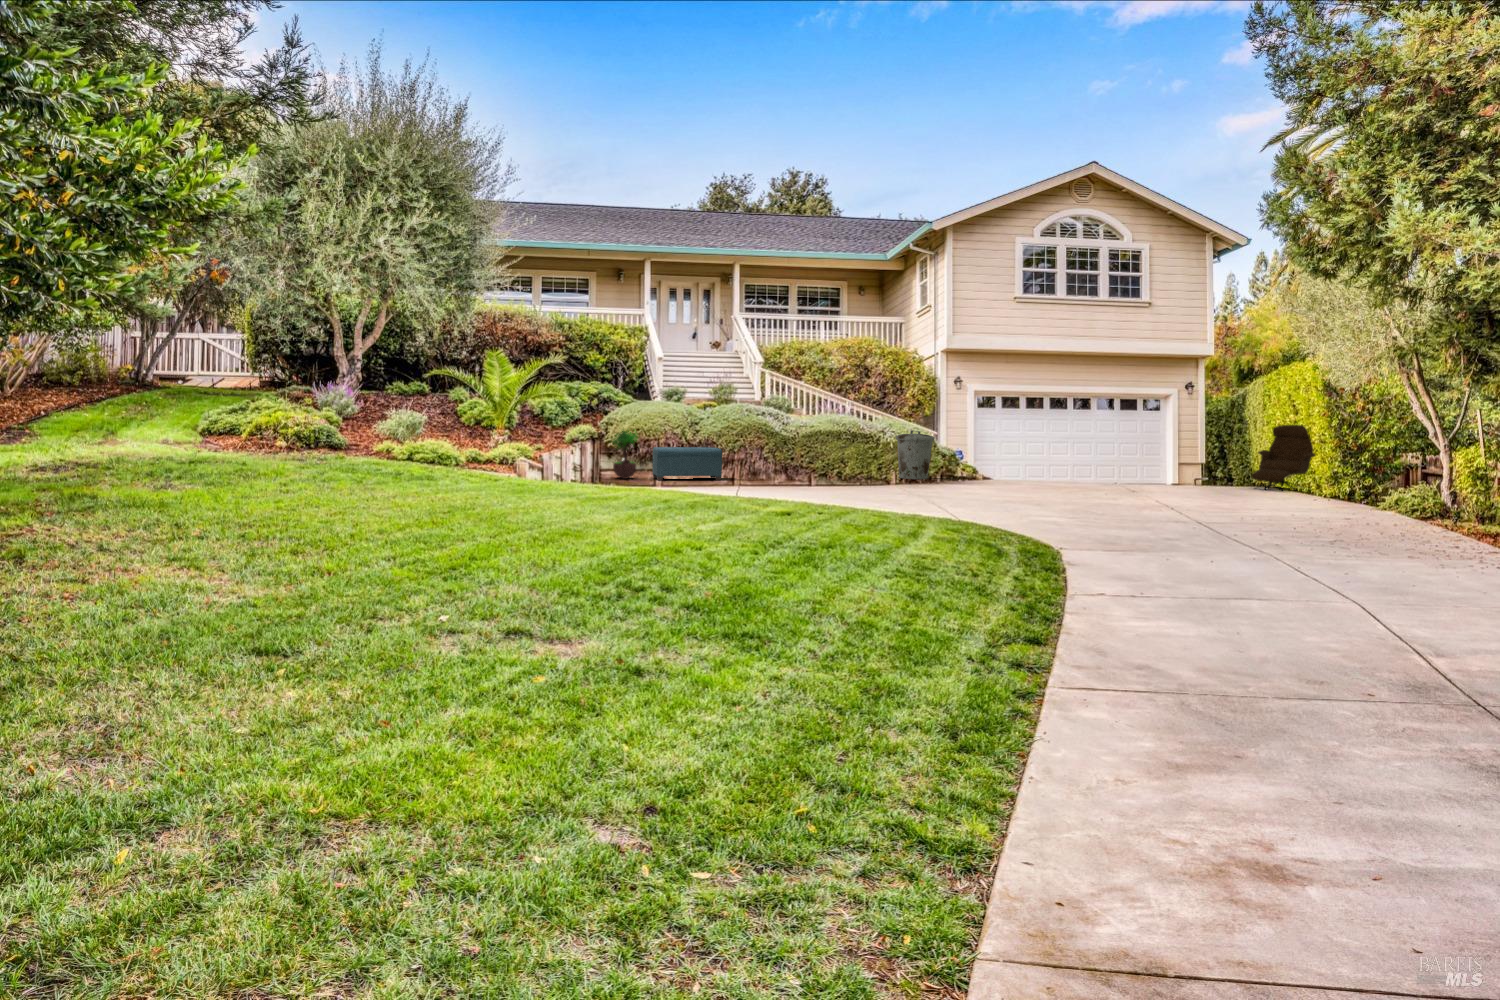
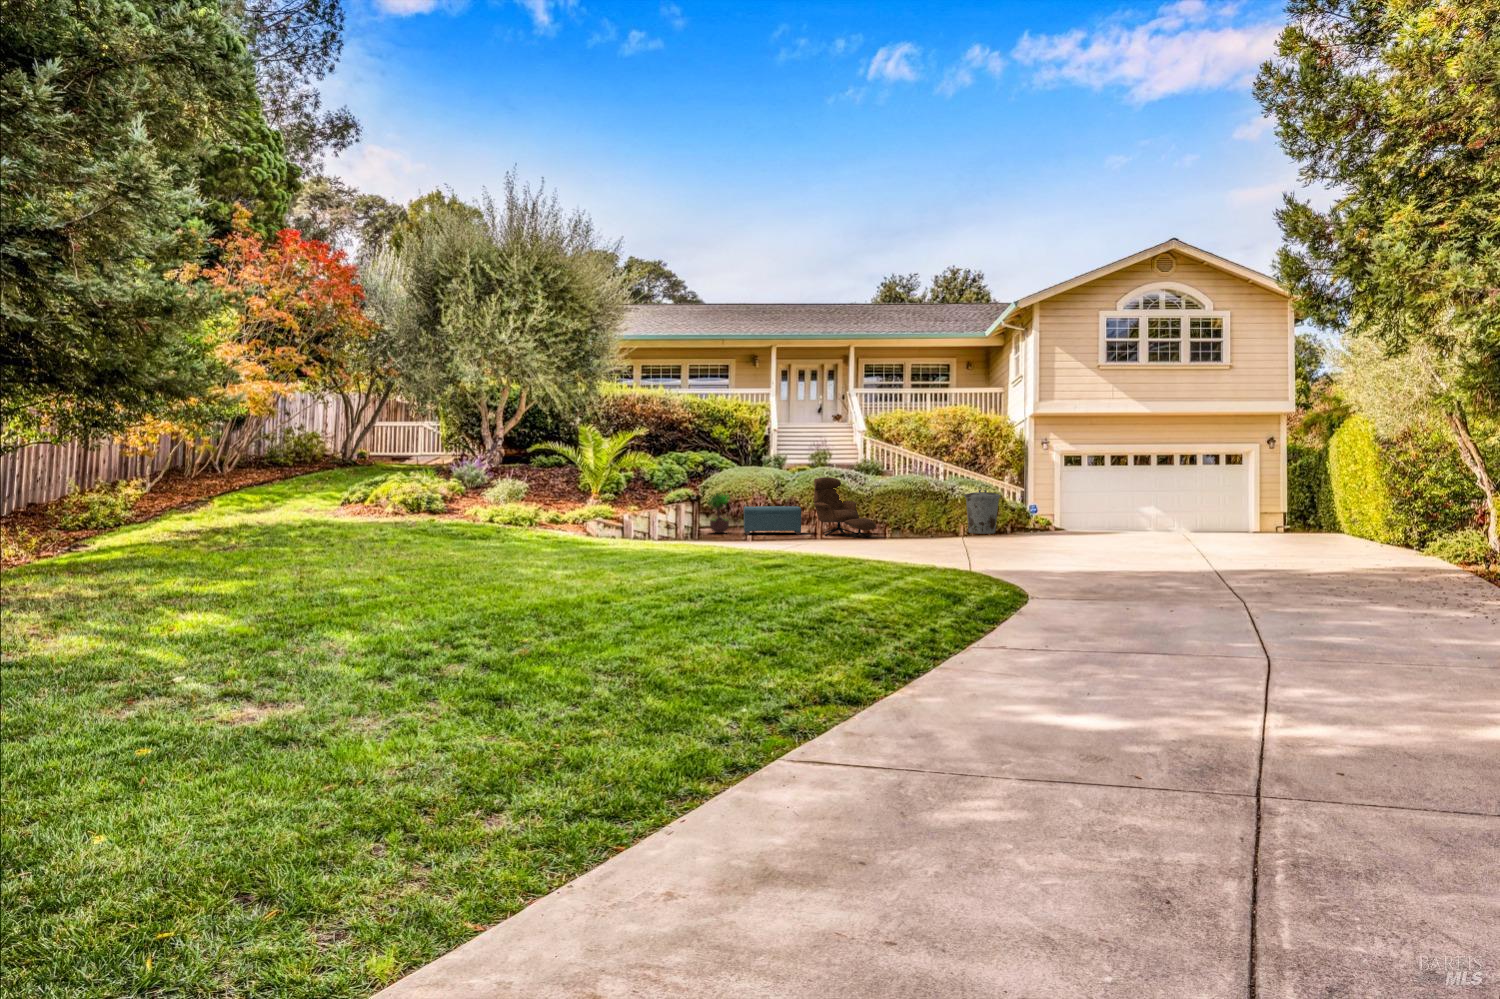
lounge chair: present [1252,425,1316,490] -> present [814,477,876,538]

